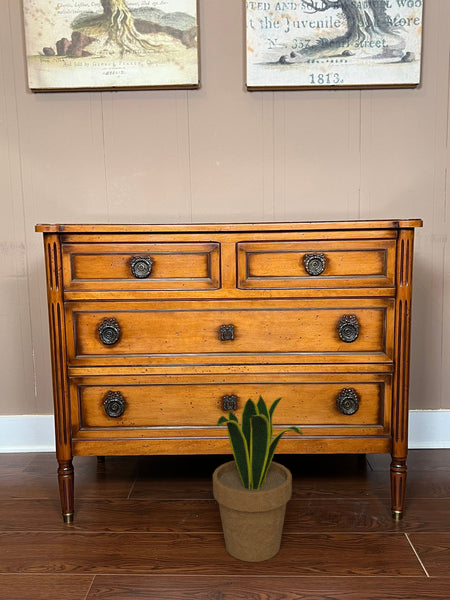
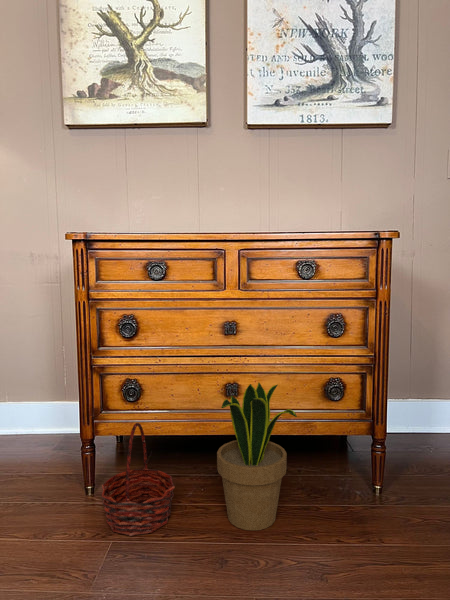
basket: none [82,442,165,569] -> present [101,423,175,536]

